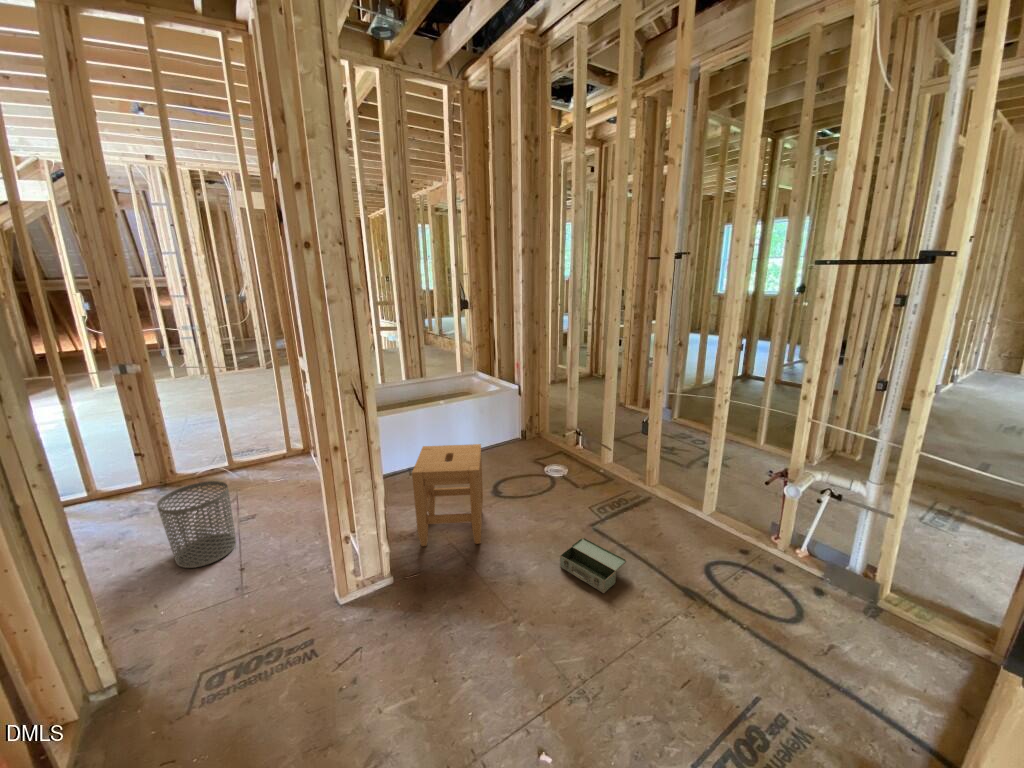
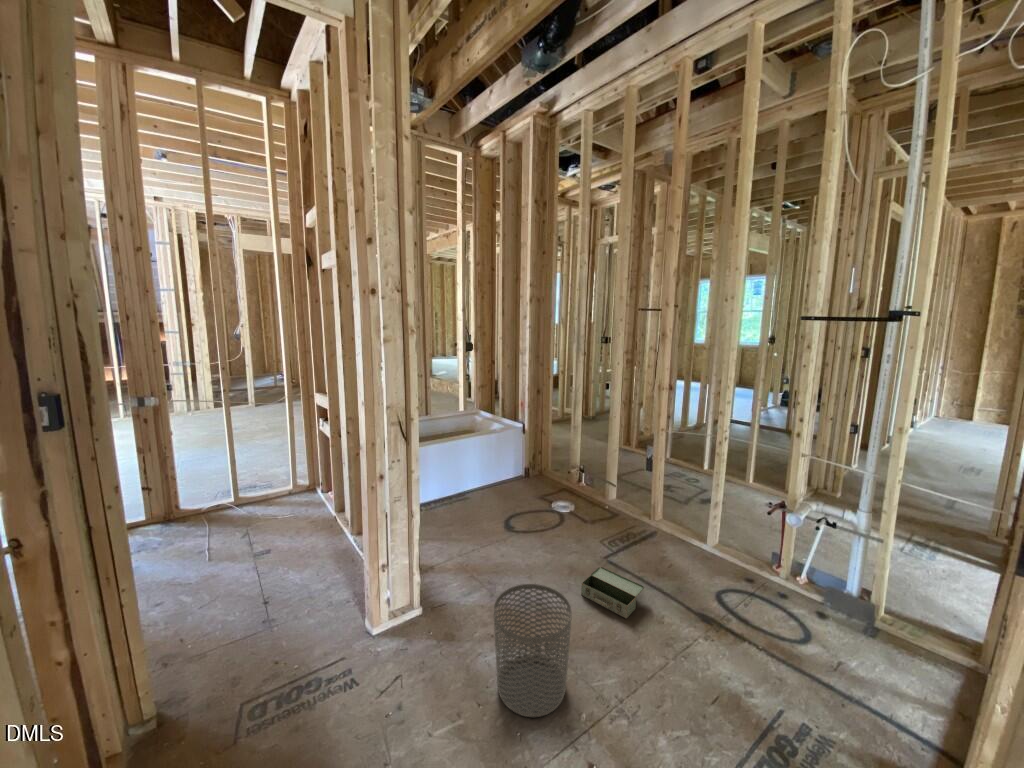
stool: present [412,444,483,546] -> none [440,477,504,577]
waste bin: present [157,481,236,568] -> present [494,584,572,717]

